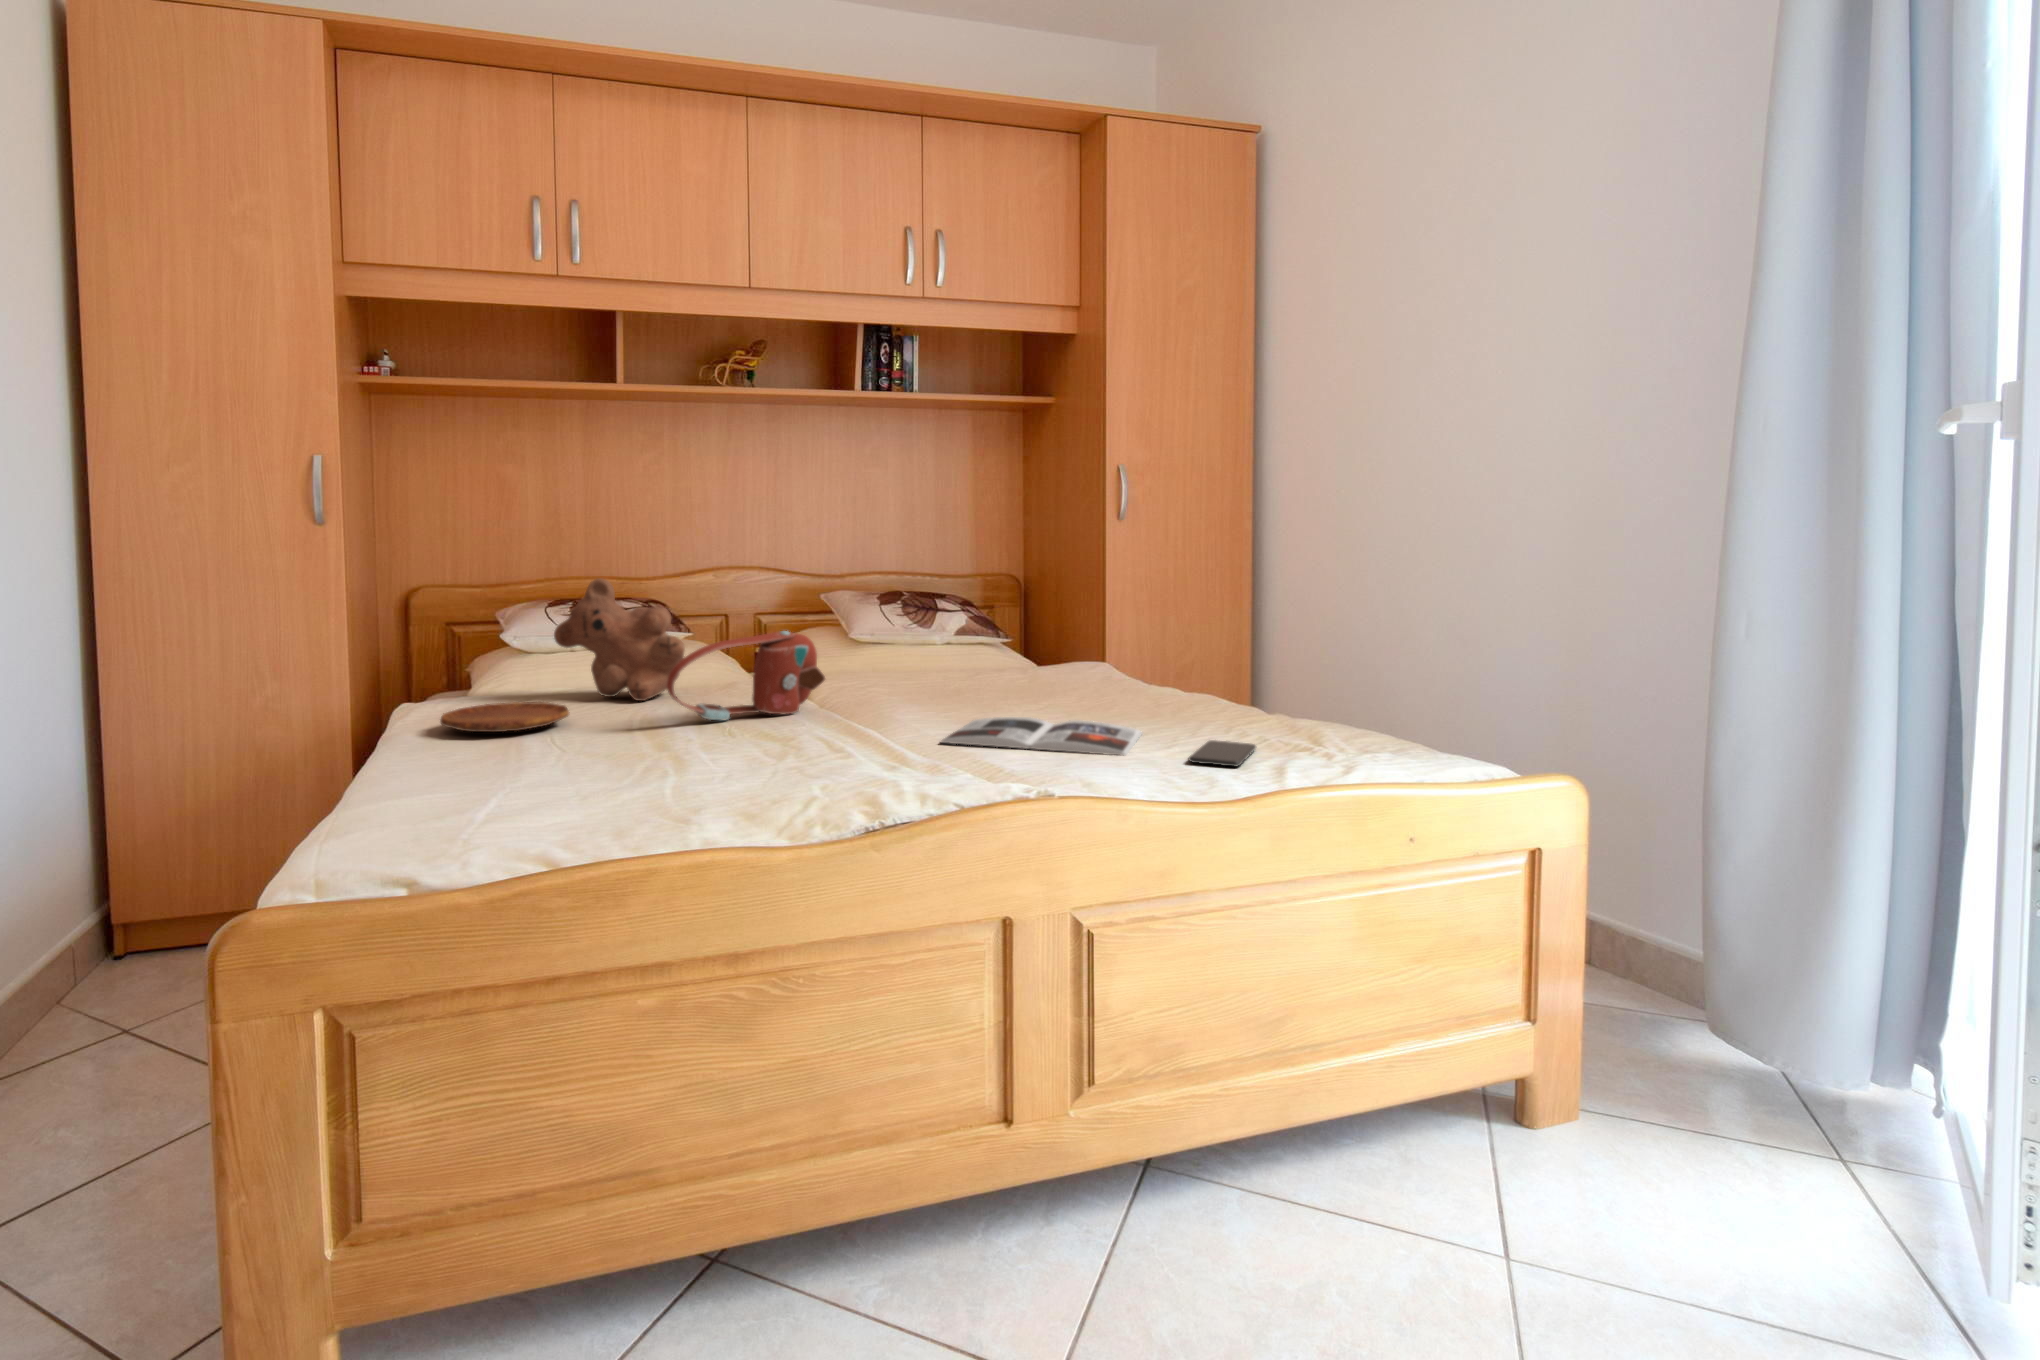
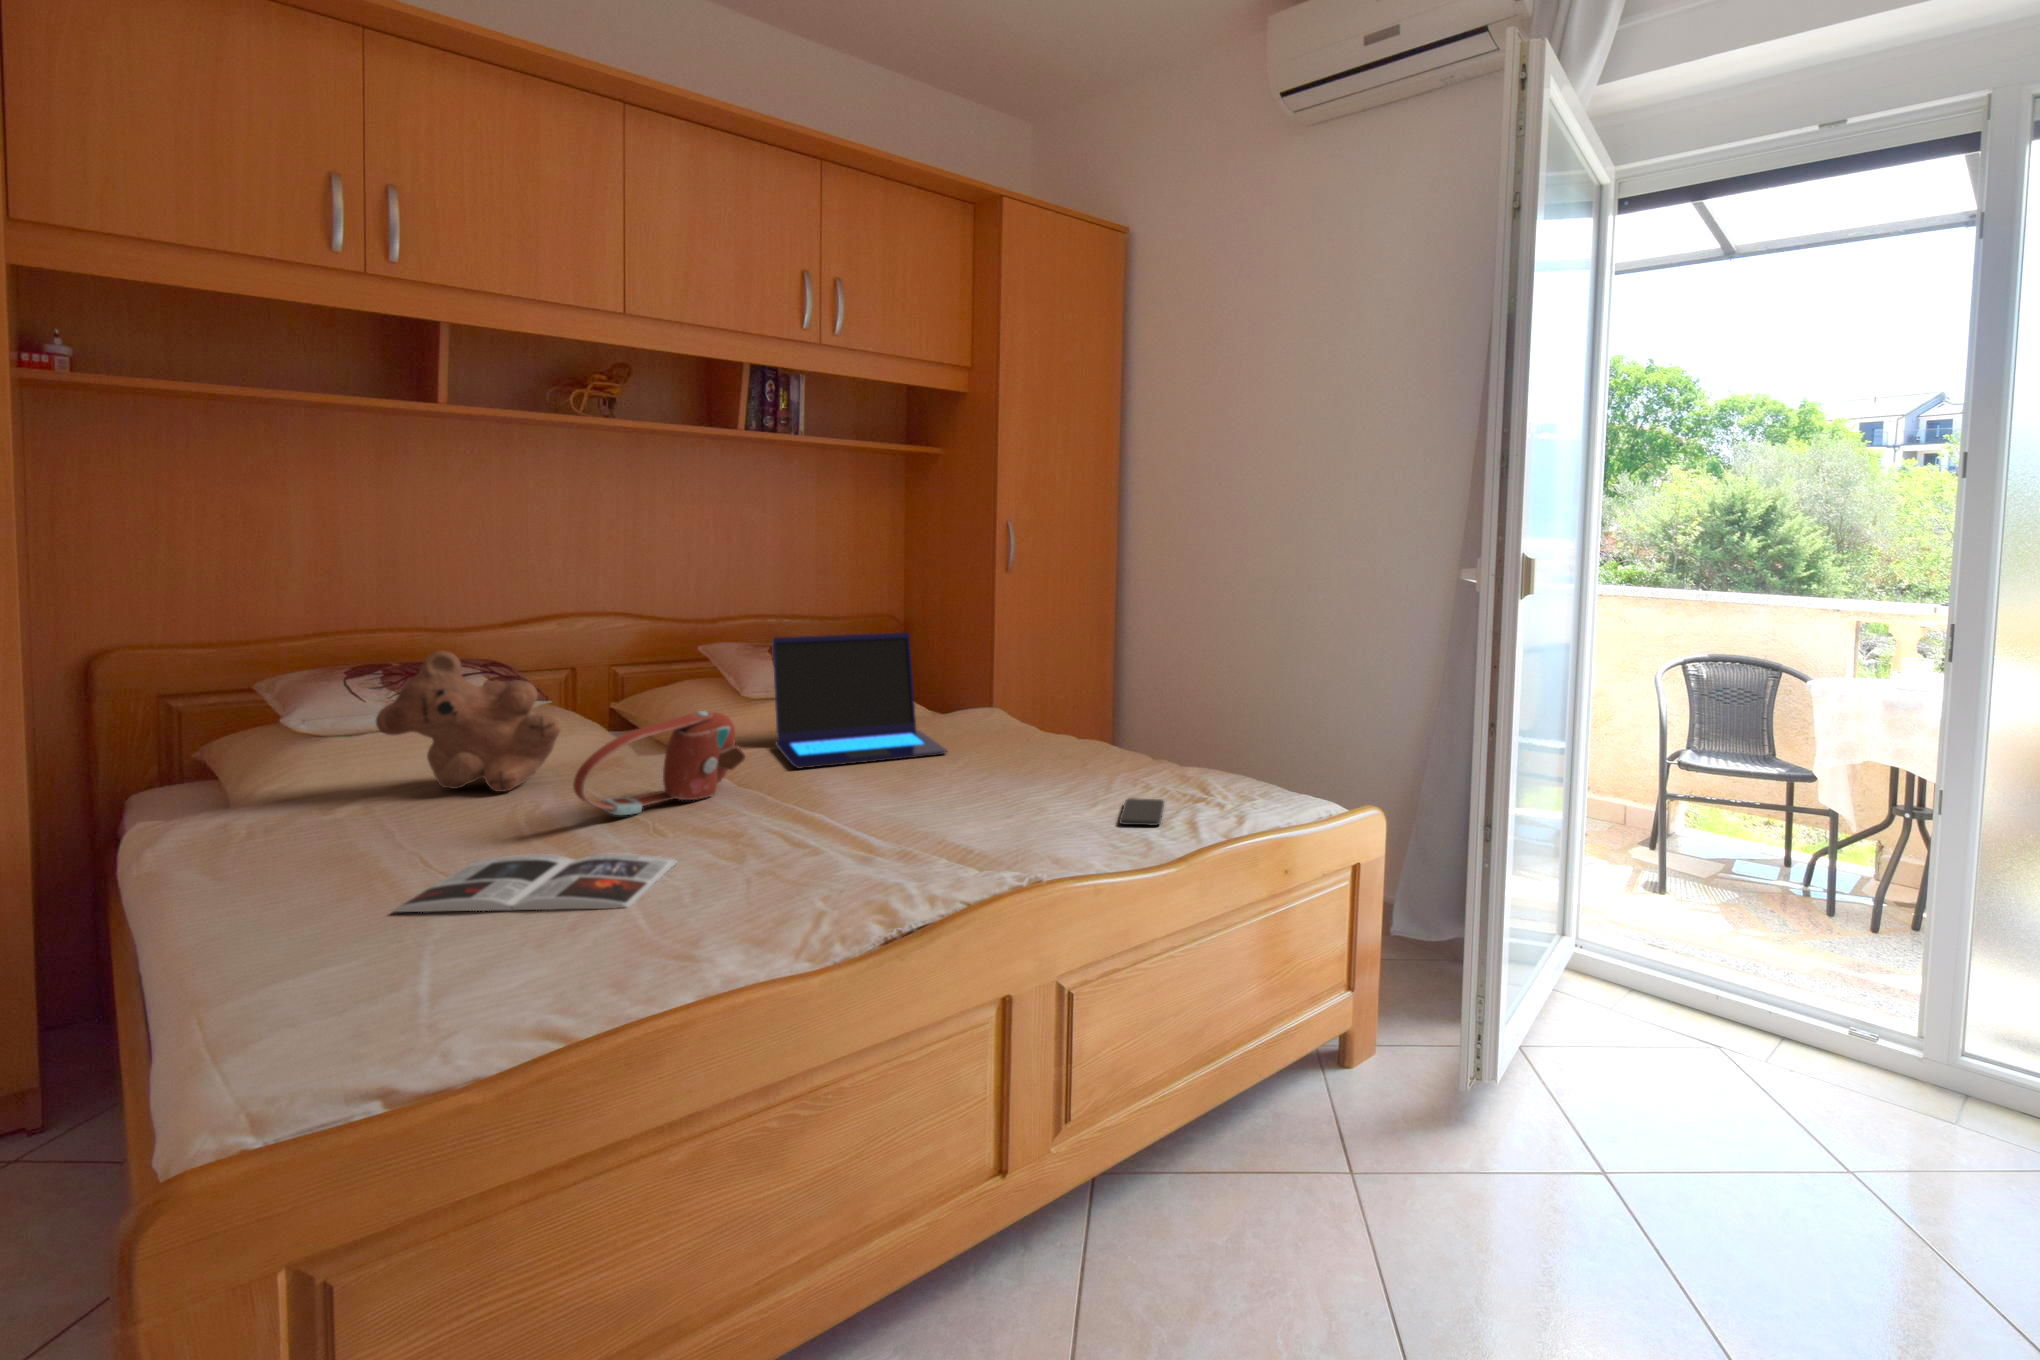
laptop: none [875,578,1035,700] -> present [772,633,947,768]
tray: present [440,702,569,732] -> none [244,811,437,865]
magazine: present [941,717,1142,756] -> present [394,853,677,912]

